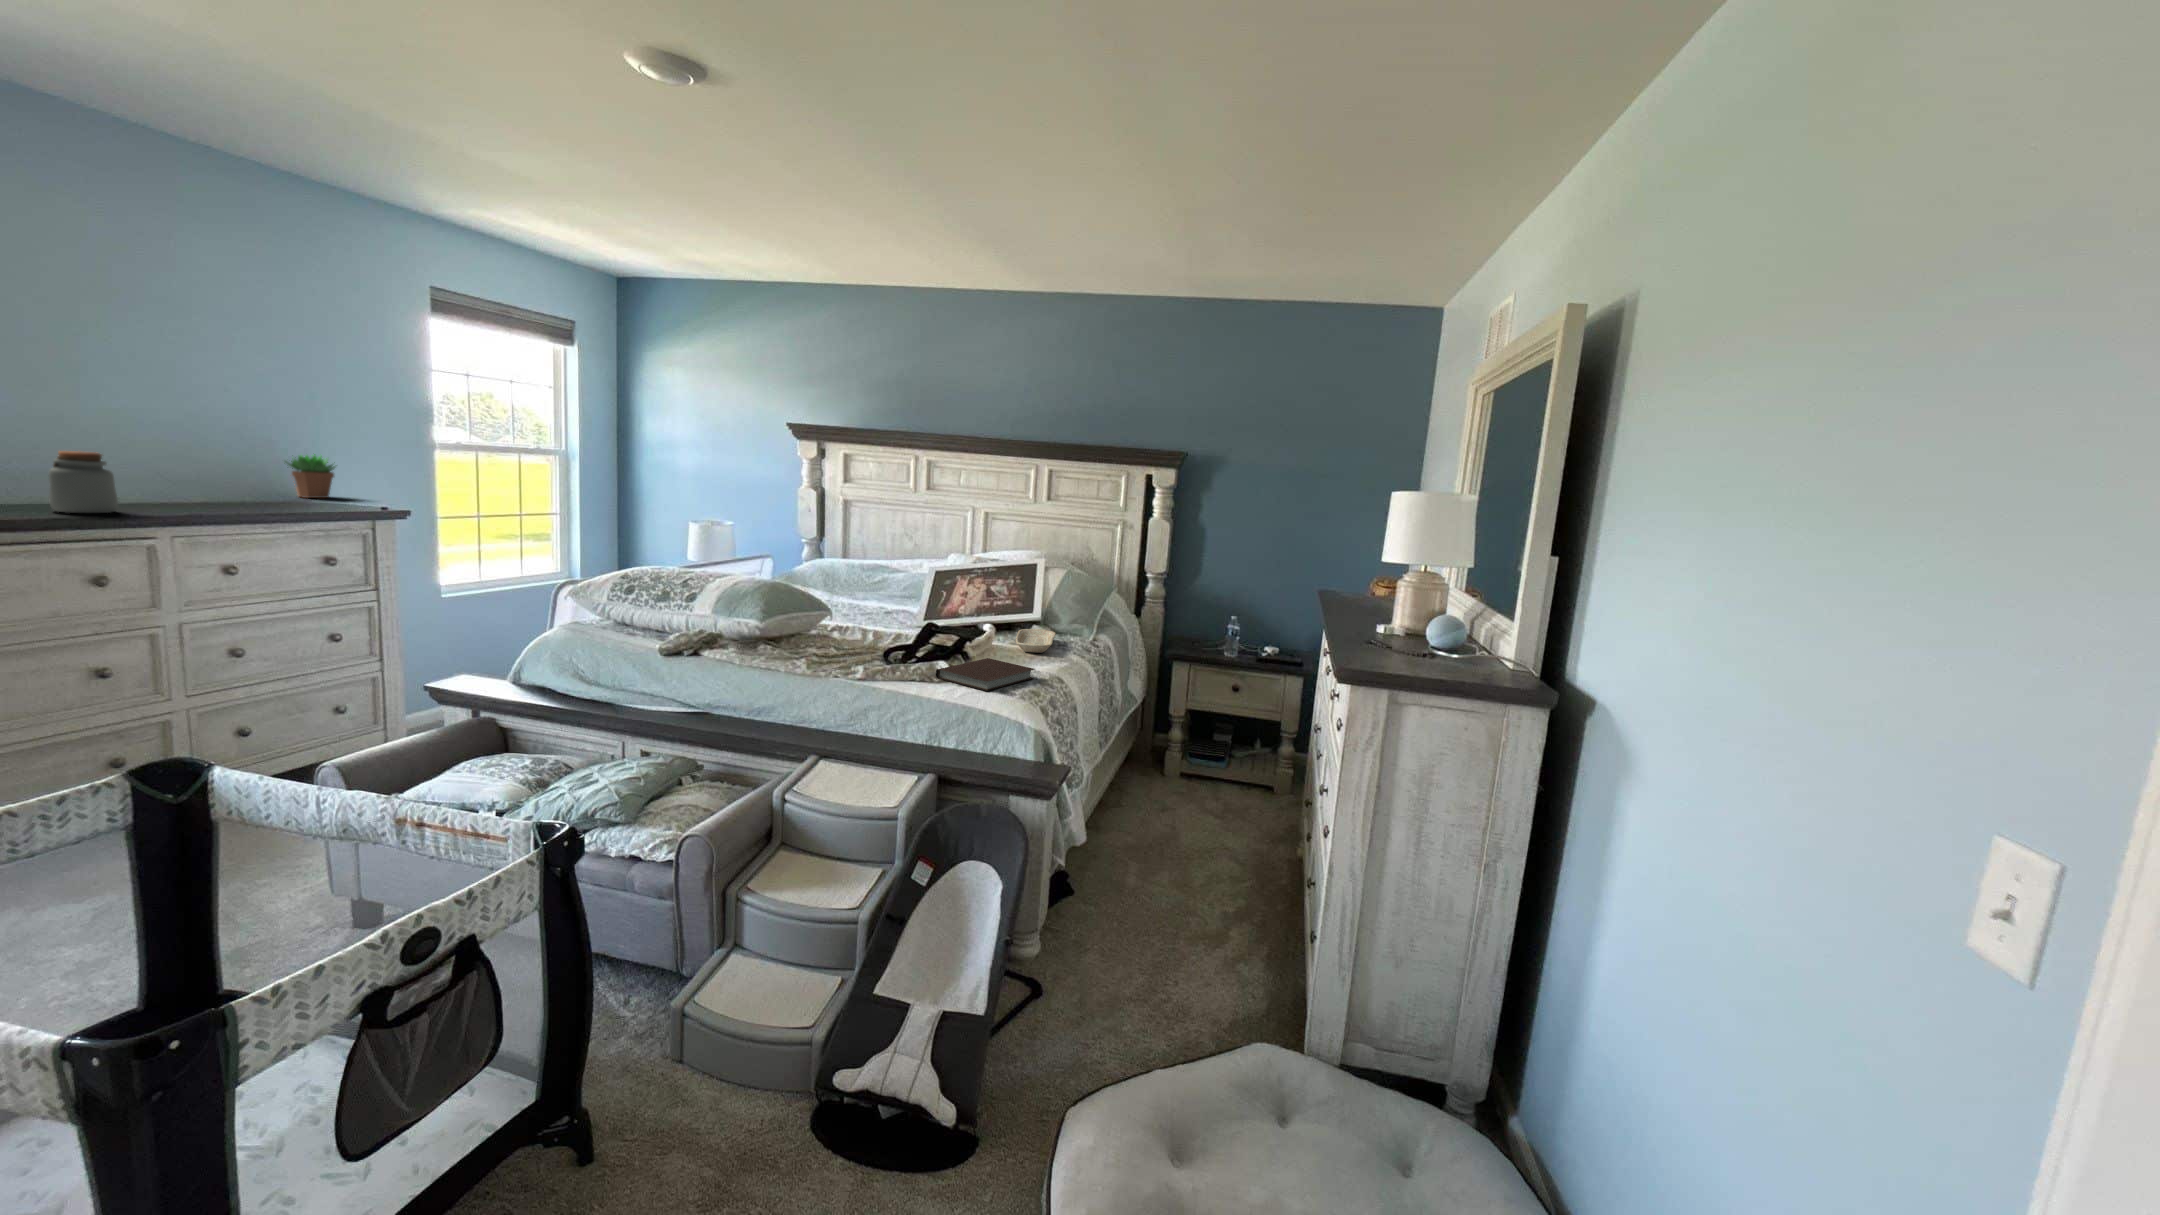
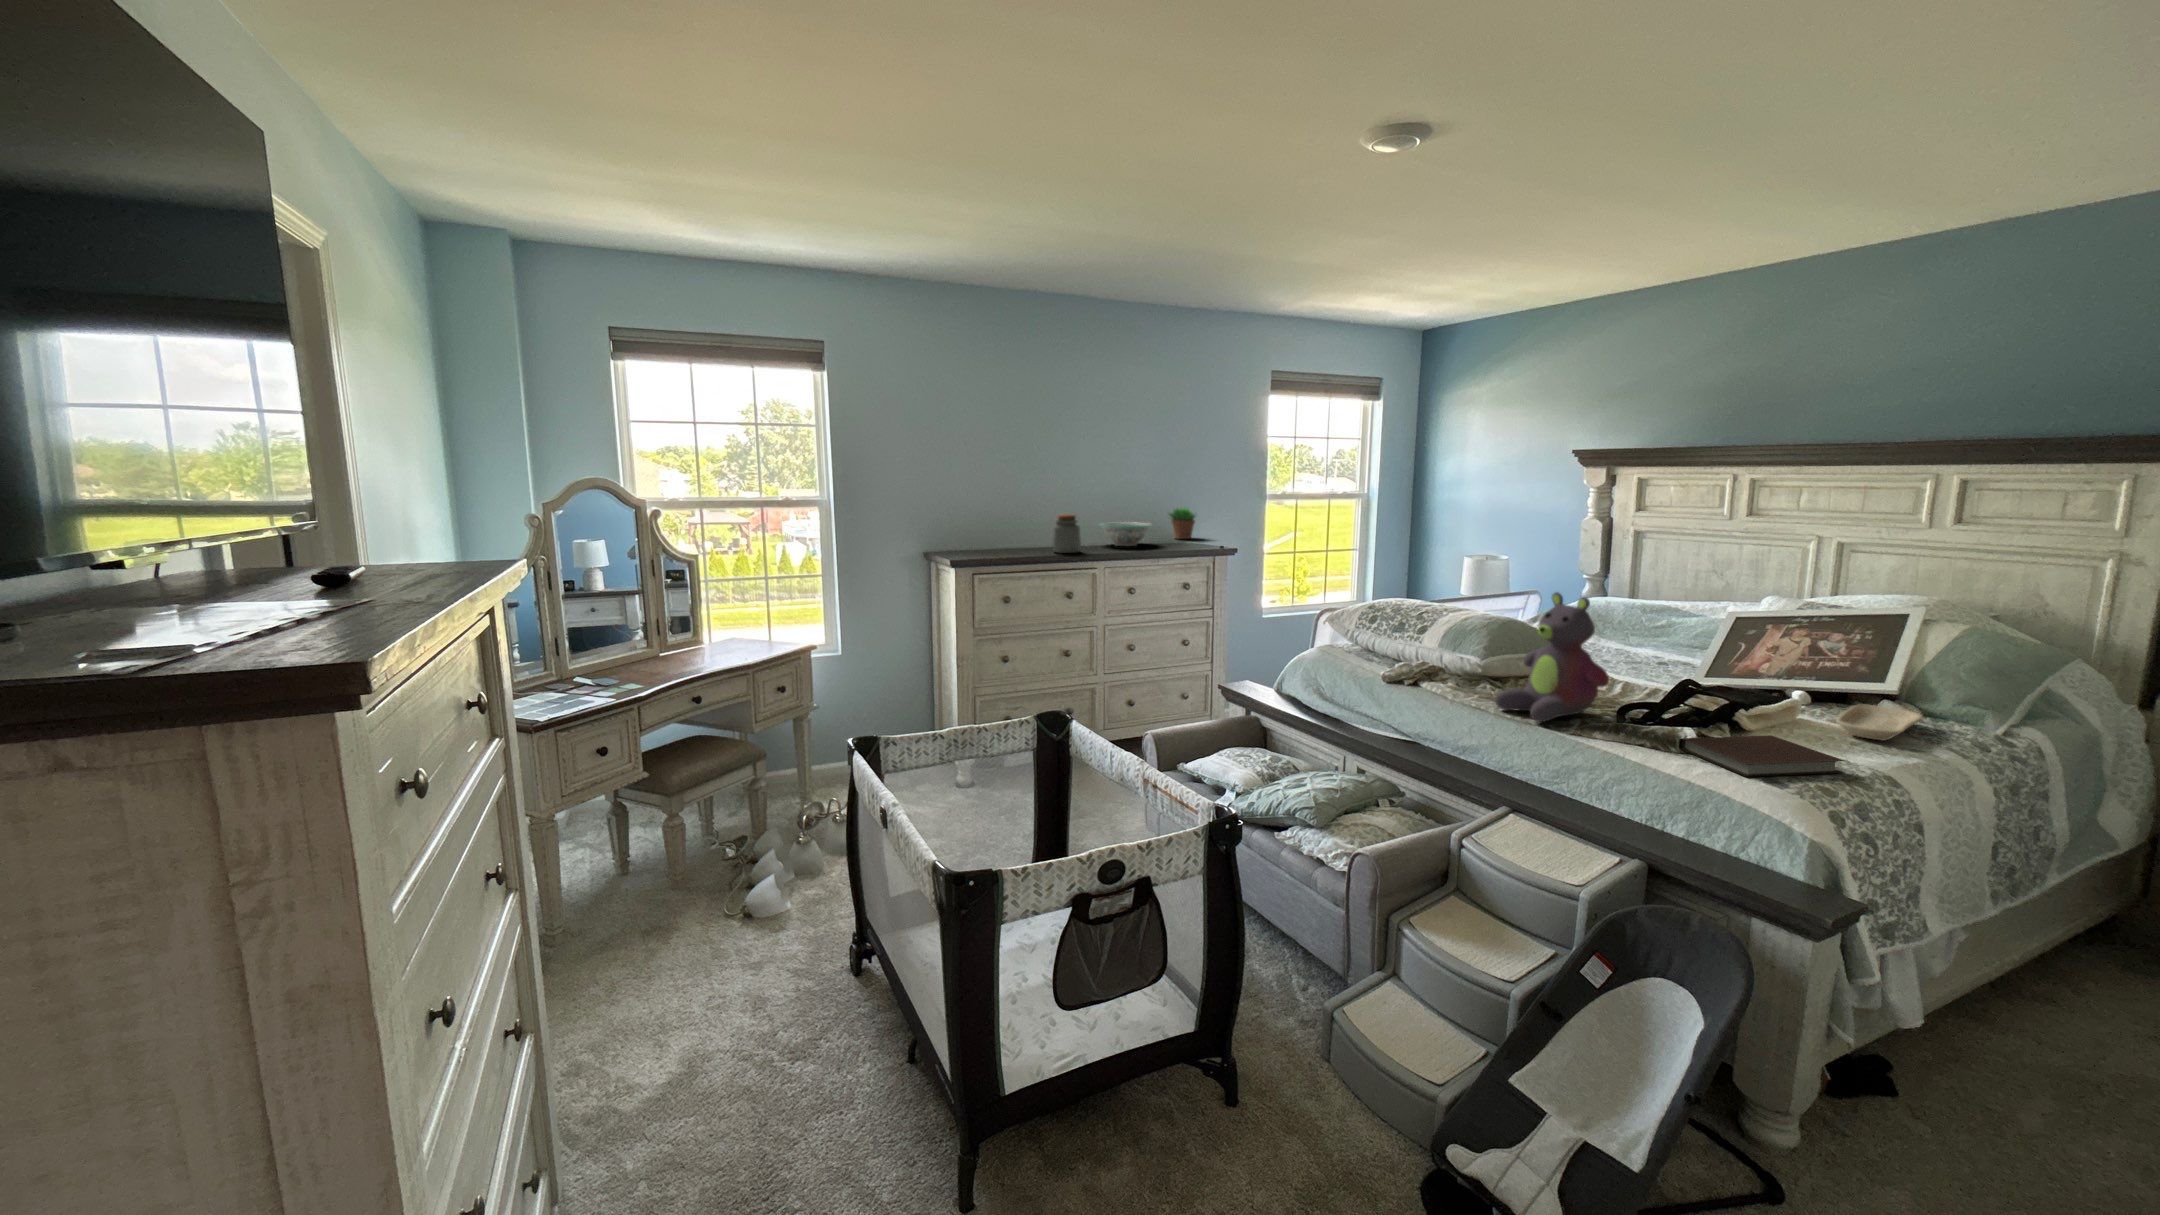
decorative bowl: none [147,469,264,505] -> present [1099,522,1152,546]
stuffed bear: none [783,552,879,672] -> present [1495,592,1609,722]

